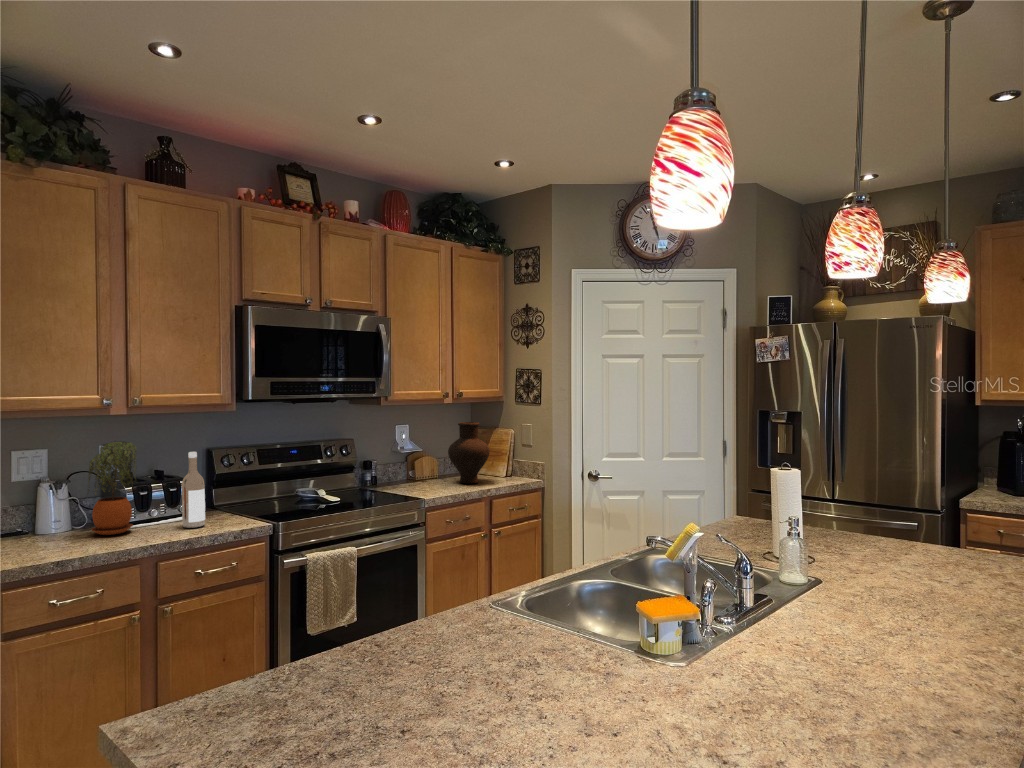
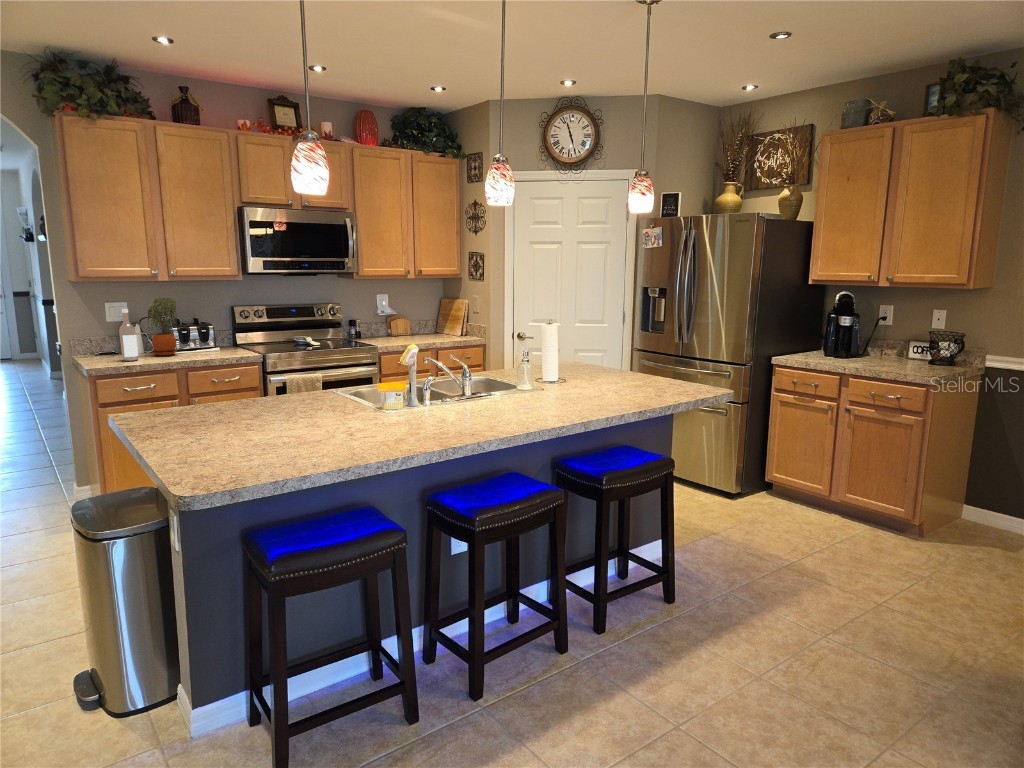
vase: present [448,422,490,484] -> none [409,293,441,339]
wine bottle: present [182,452,205,528] -> present [119,309,138,361]

